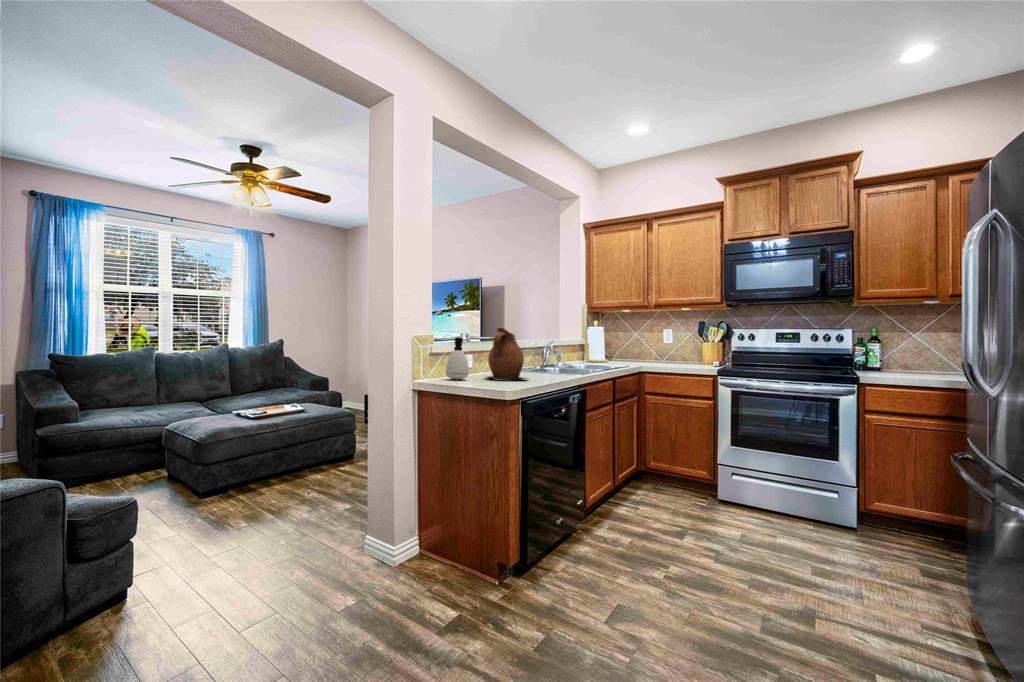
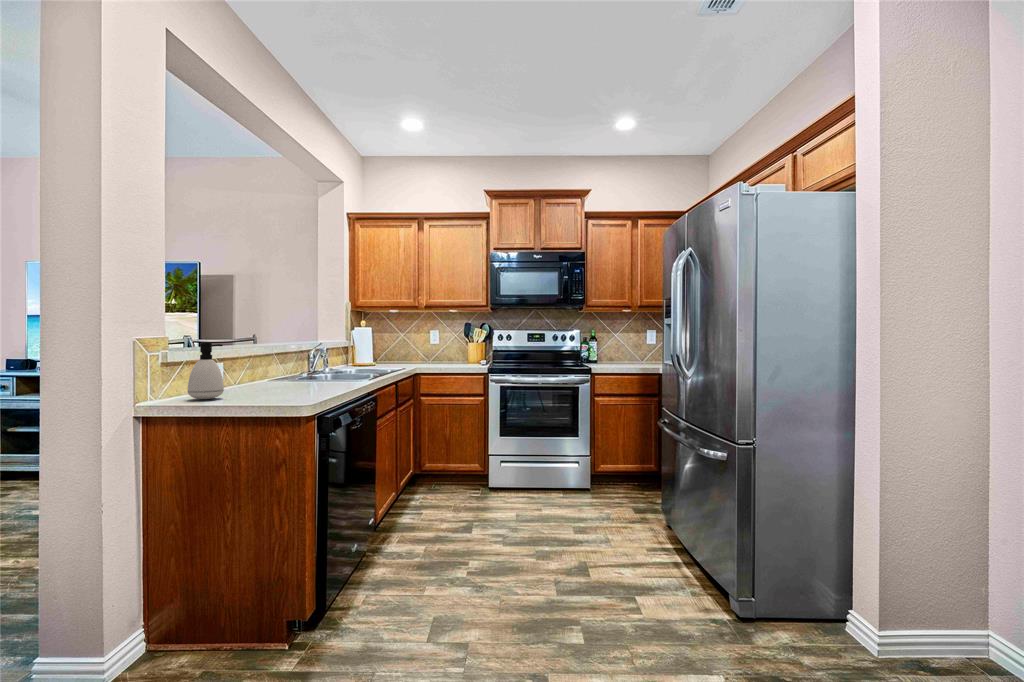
ceramic pitcher: present [487,328,528,379] -> none [239,327,306,393]

